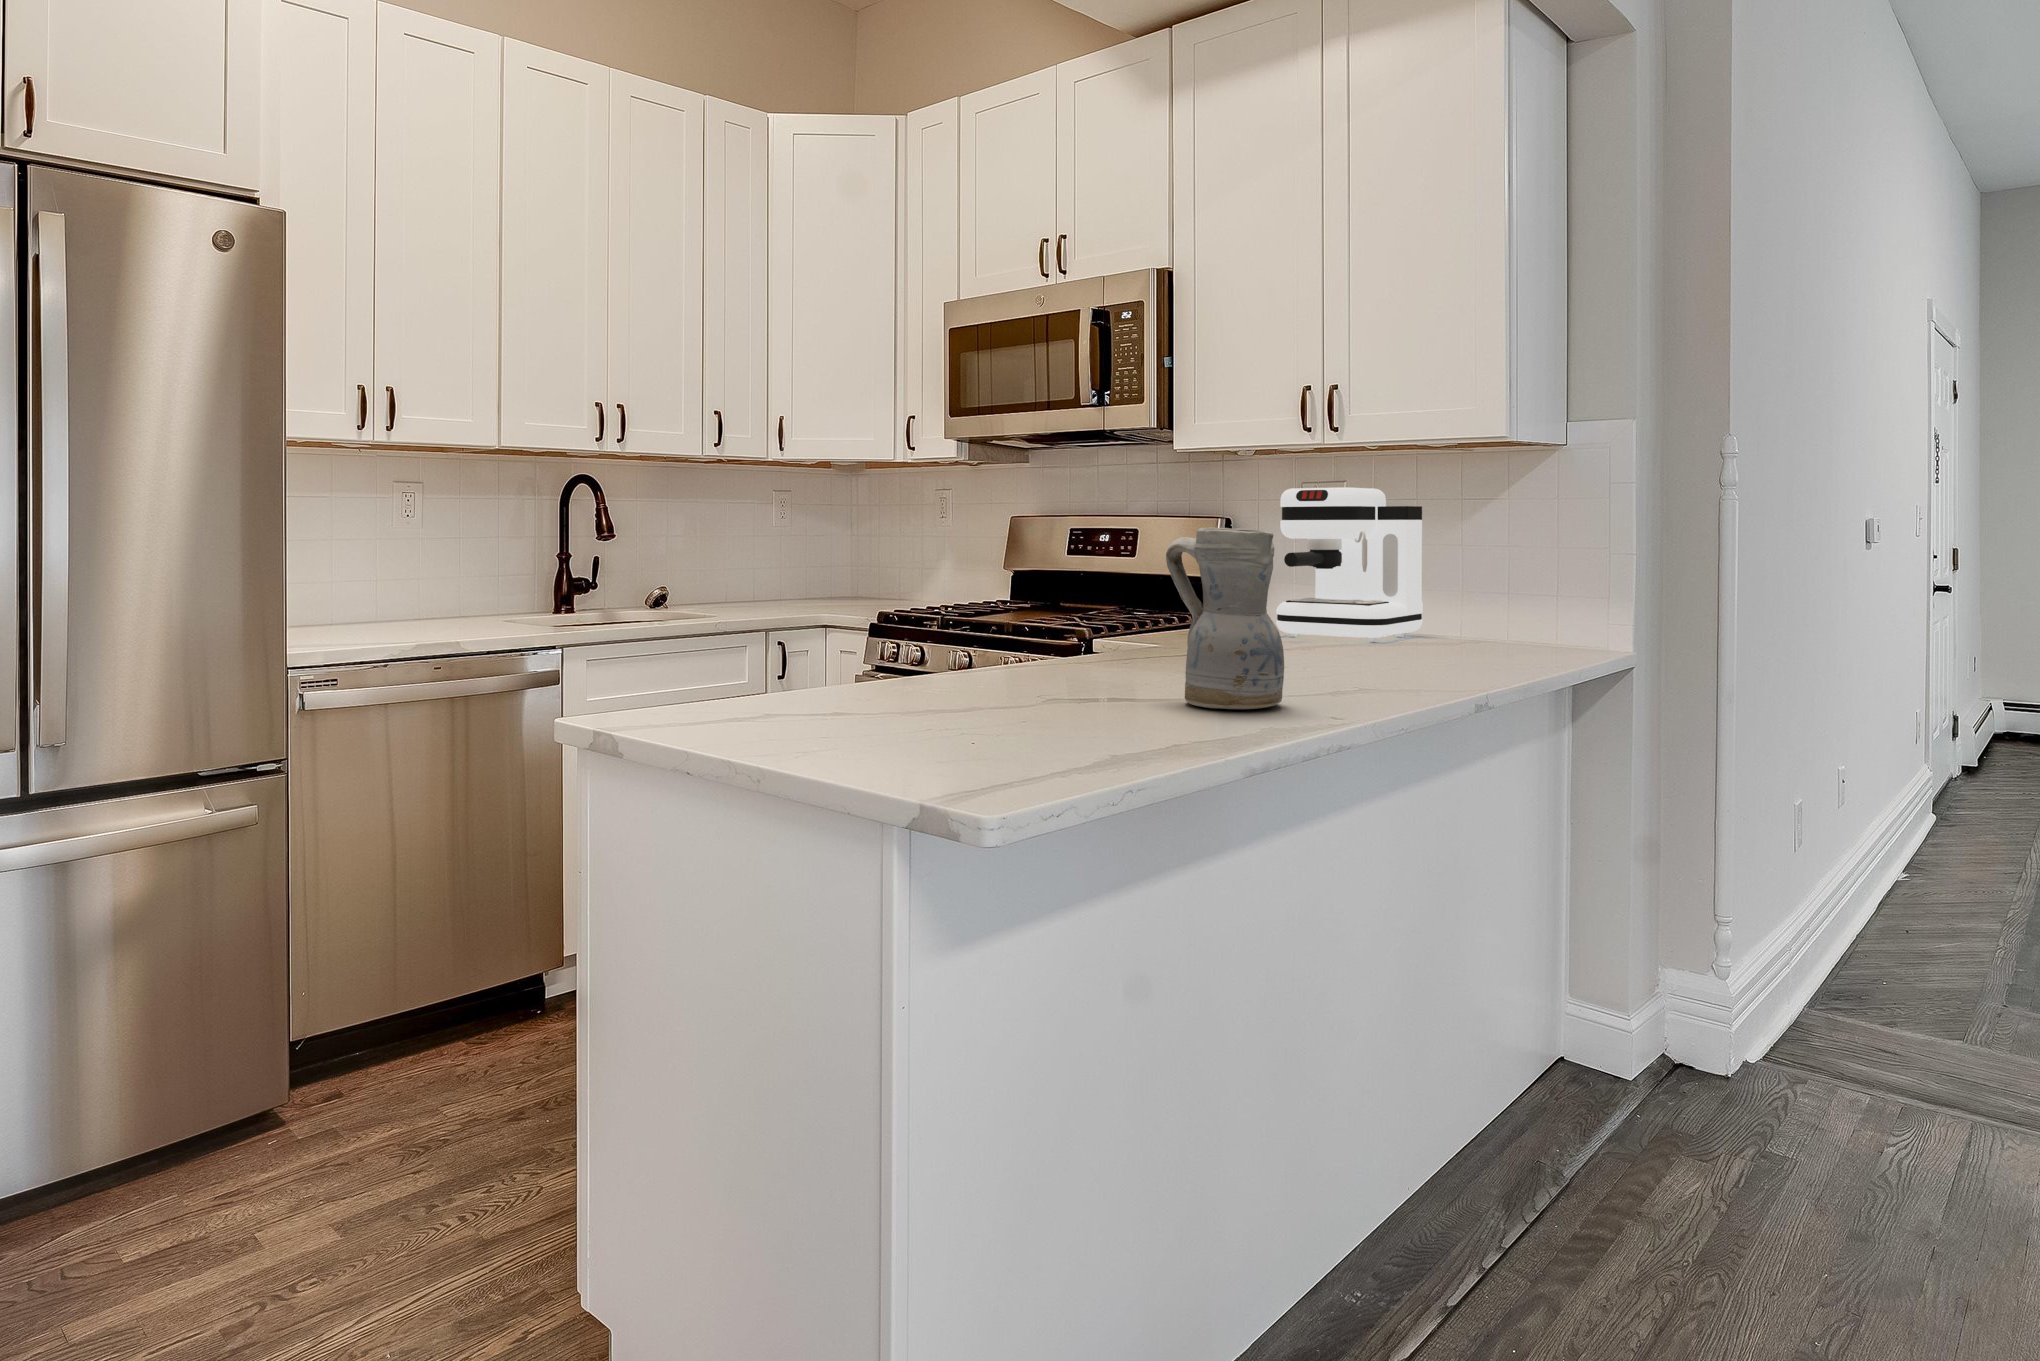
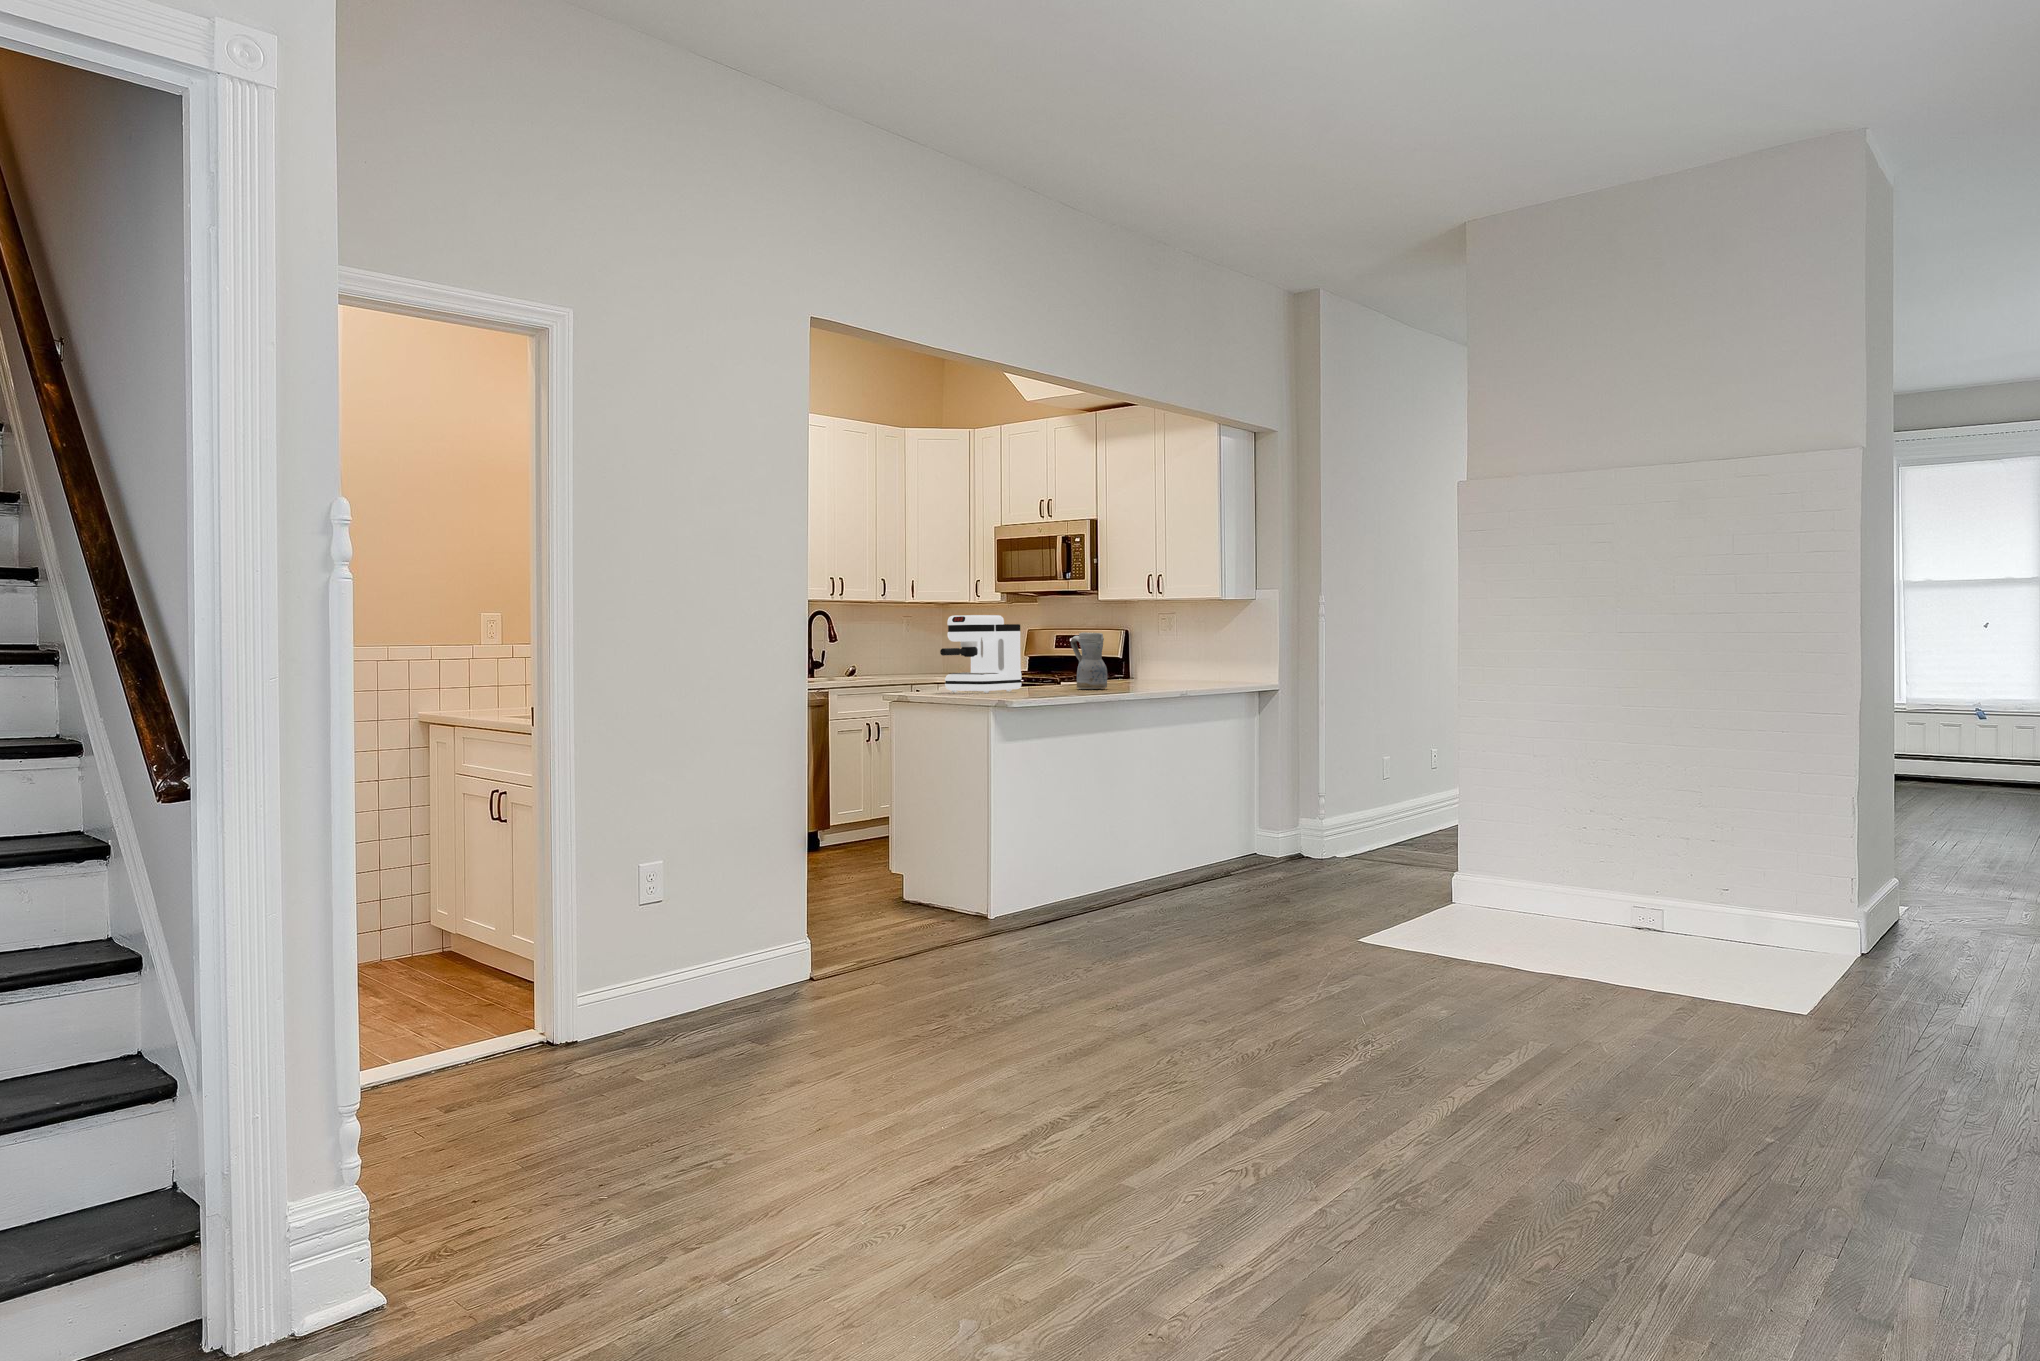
coffee maker: present [1276,487,1423,641] -> present [940,615,1021,693]

